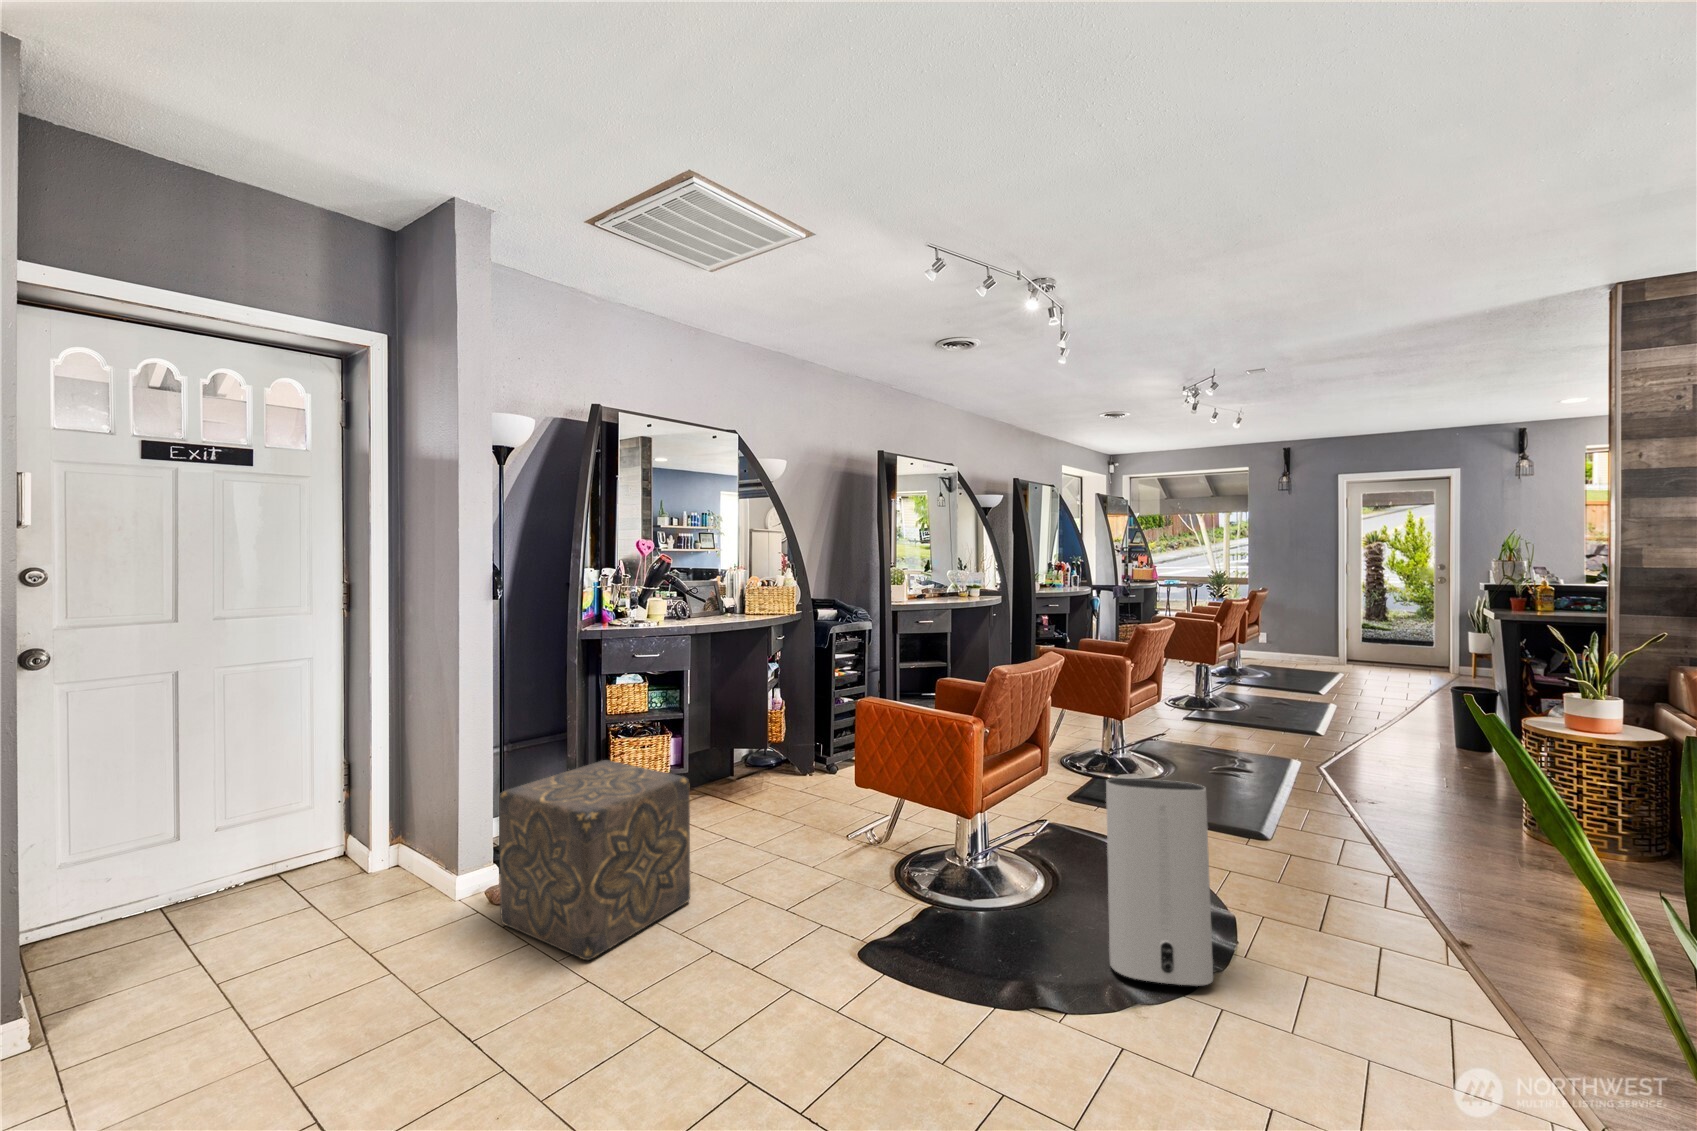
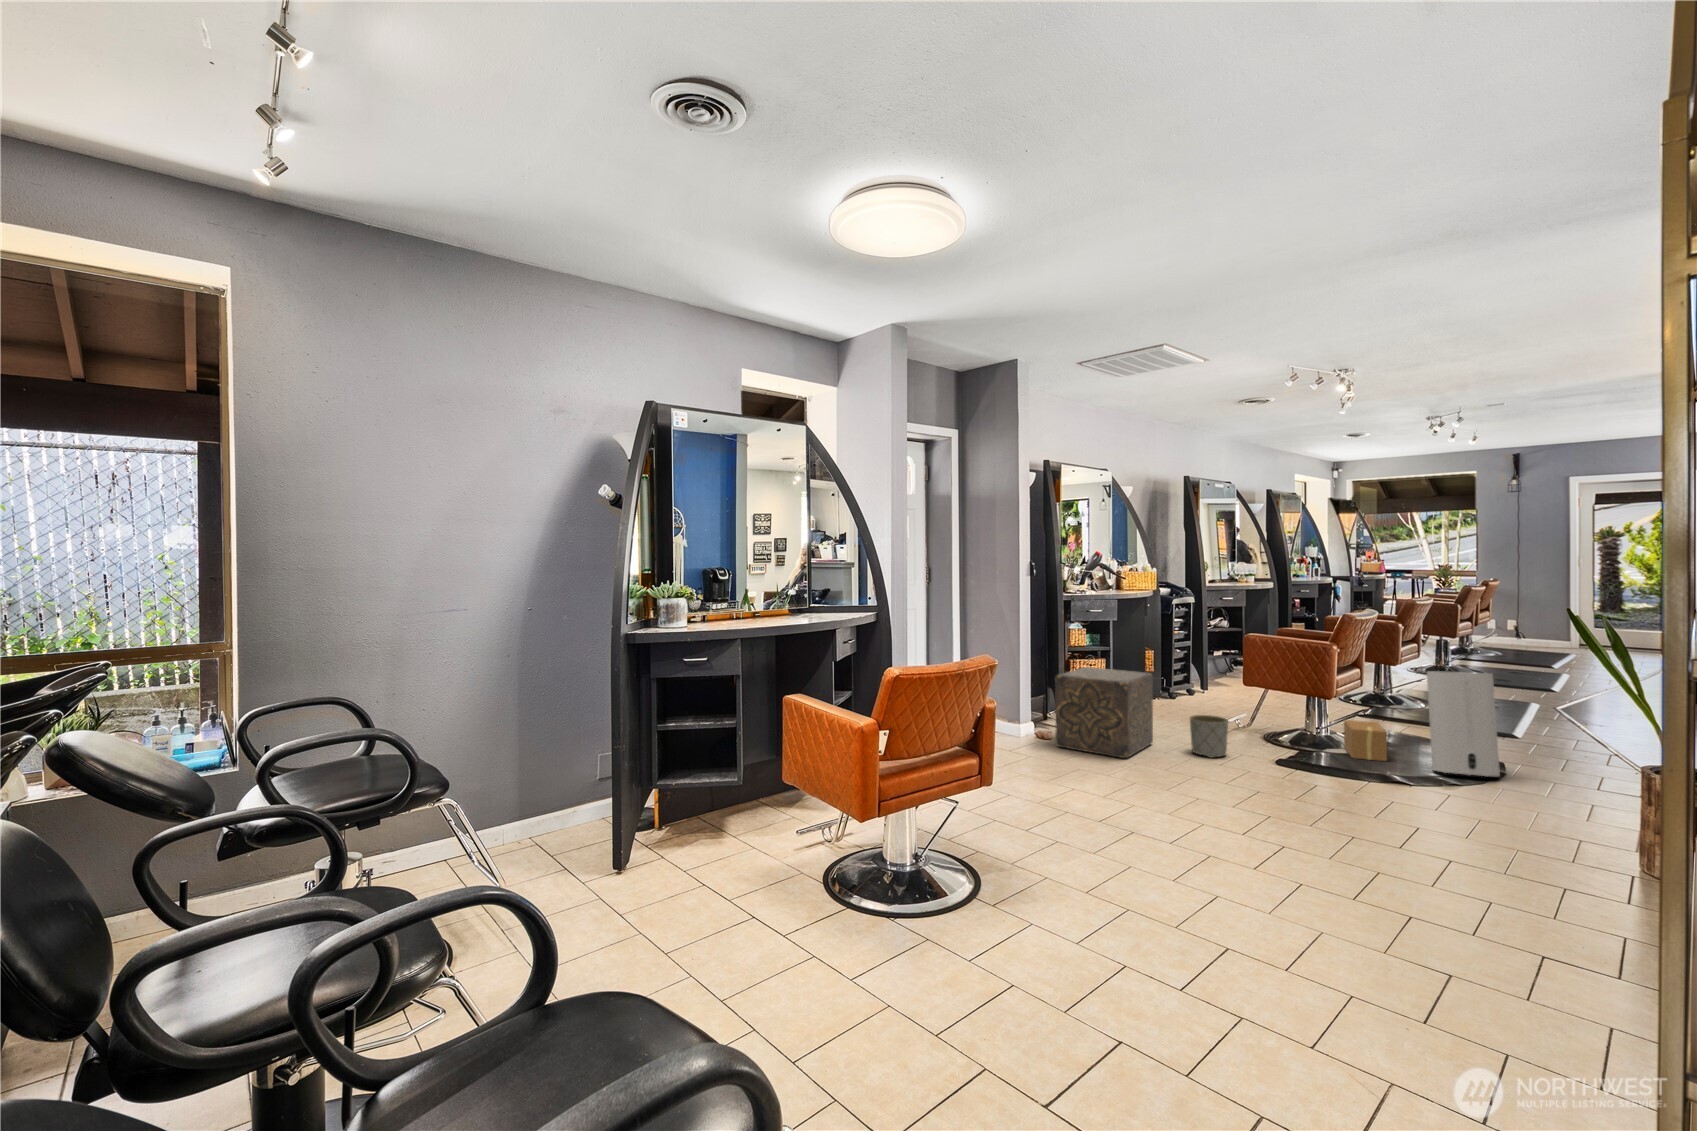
cardboard box: none [997,845,1050,934] -> present [1344,720,1387,761]
planter: none [729,854,792,945] -> present [1190,715,1228,758]

